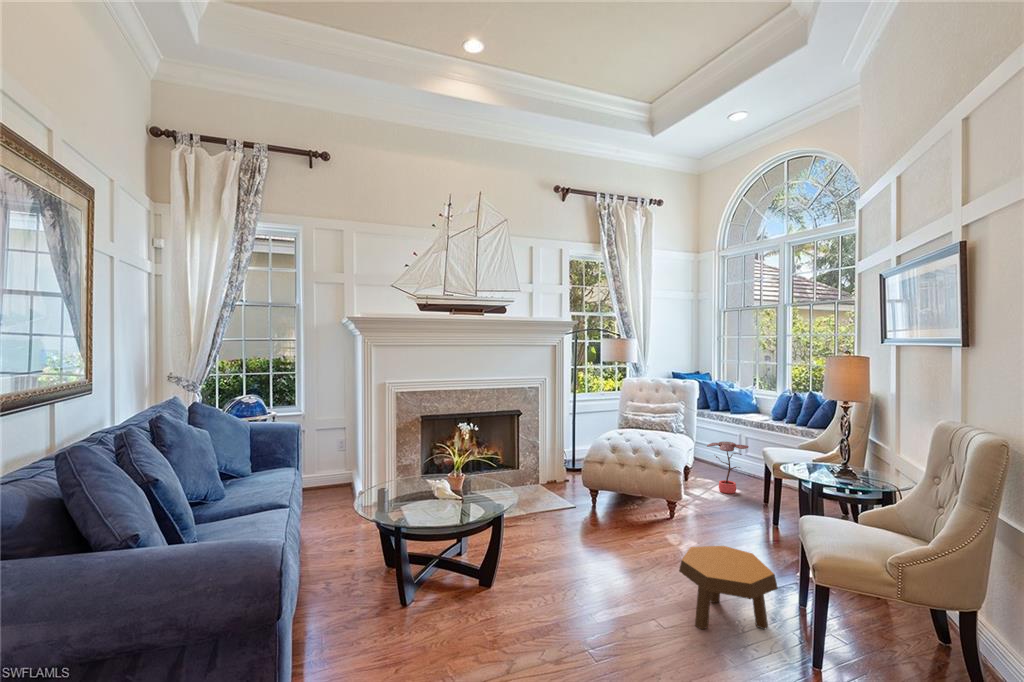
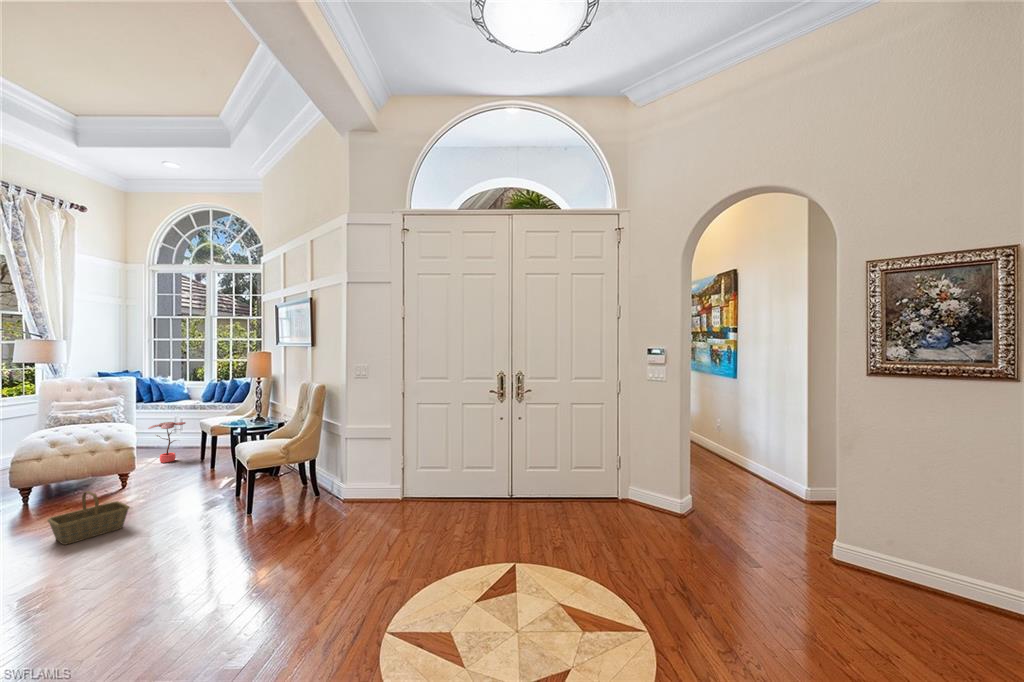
basket: none [583,523,656,588] -> present [48,491,130,545]
footstool: present [679,546,778,629] -> none [155,477,225,530]

